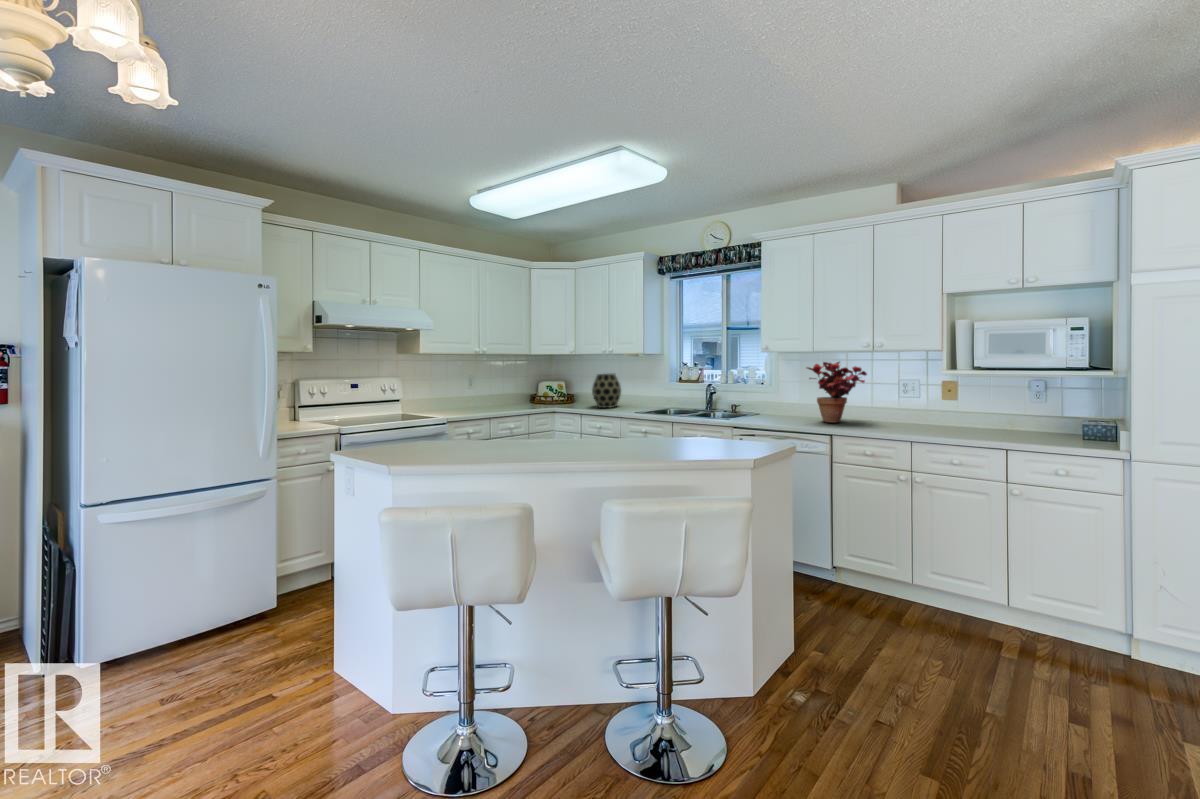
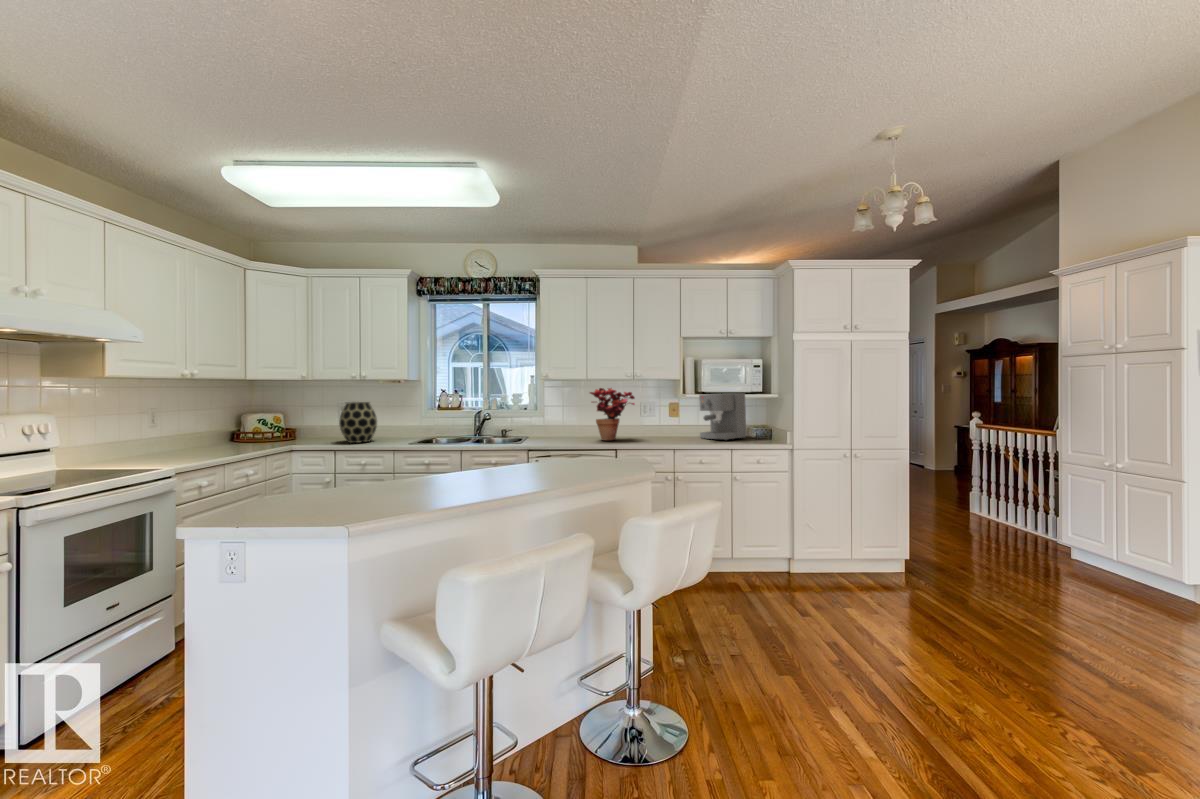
coffee maker: none [963,369,1049,435] -> present [699,393,746,440]

